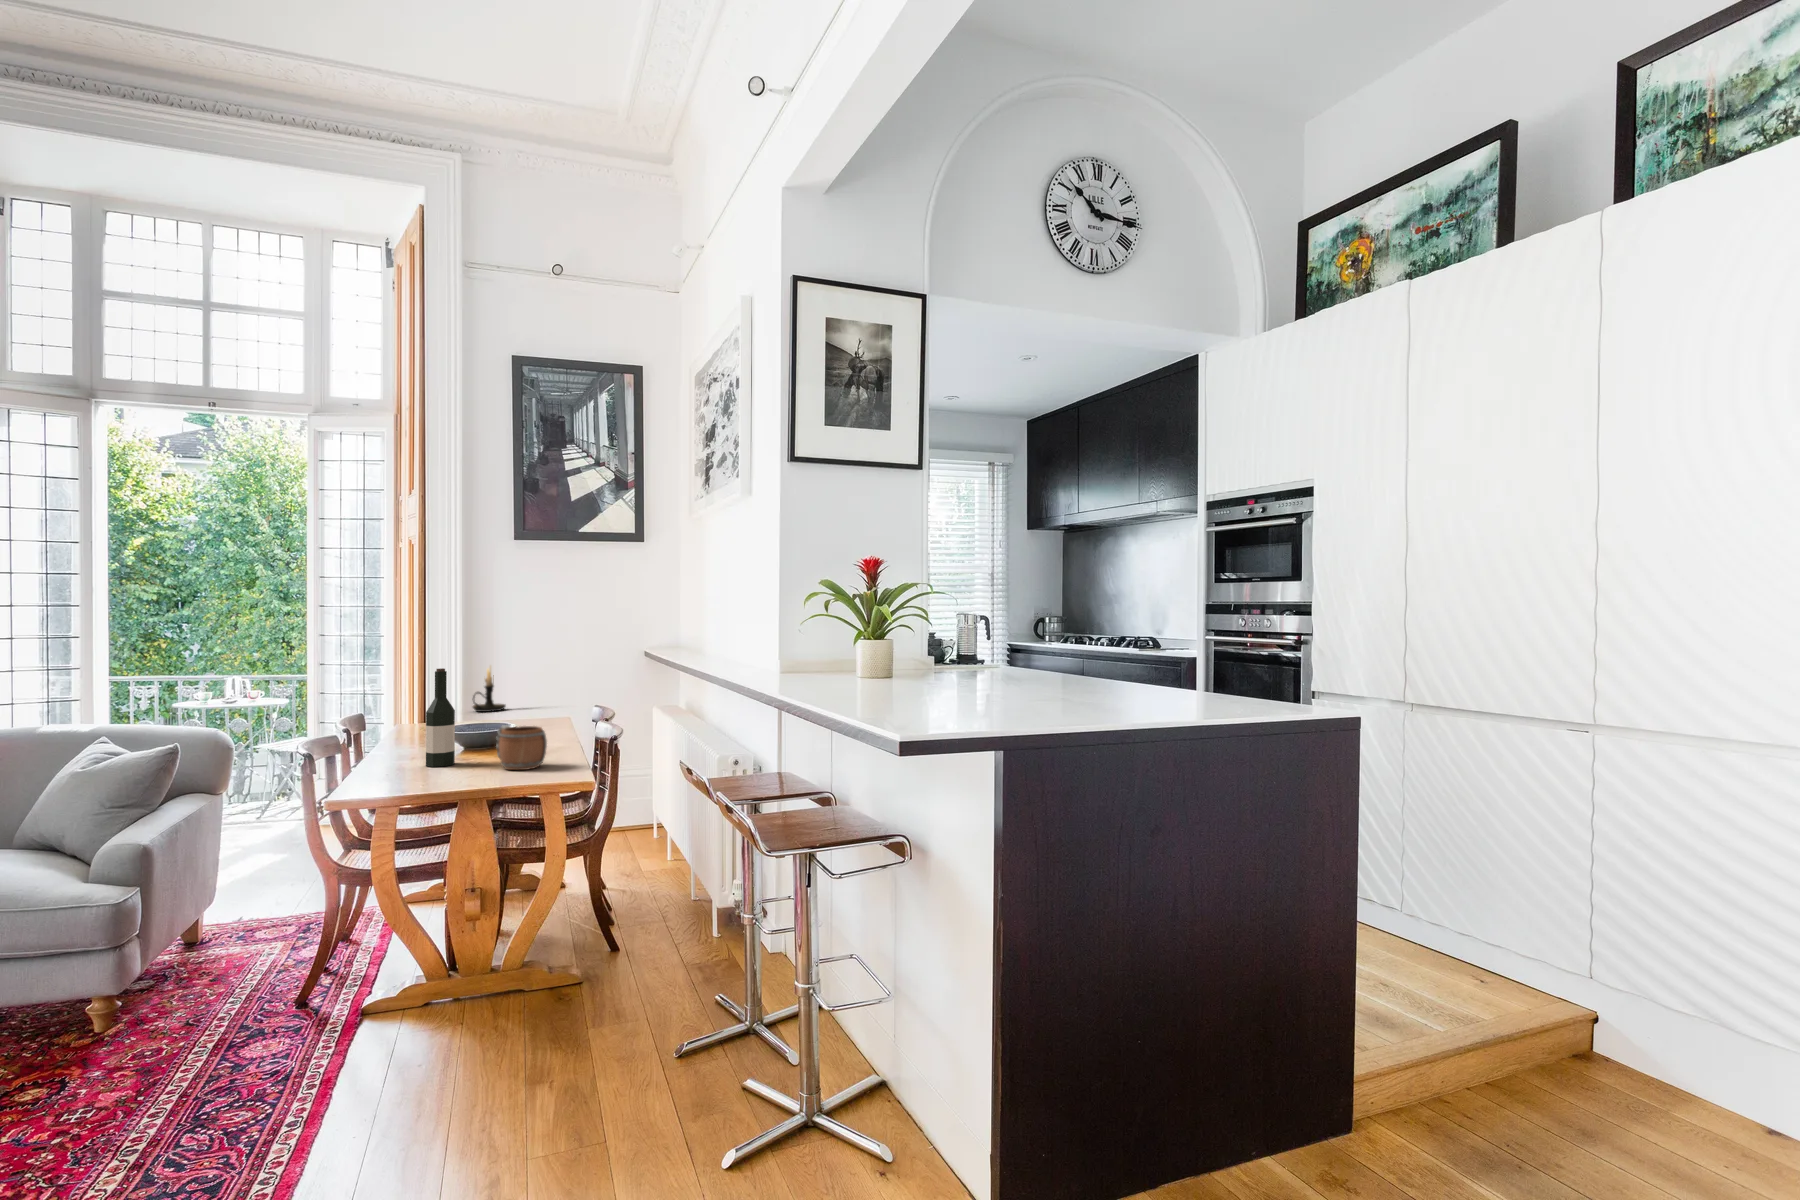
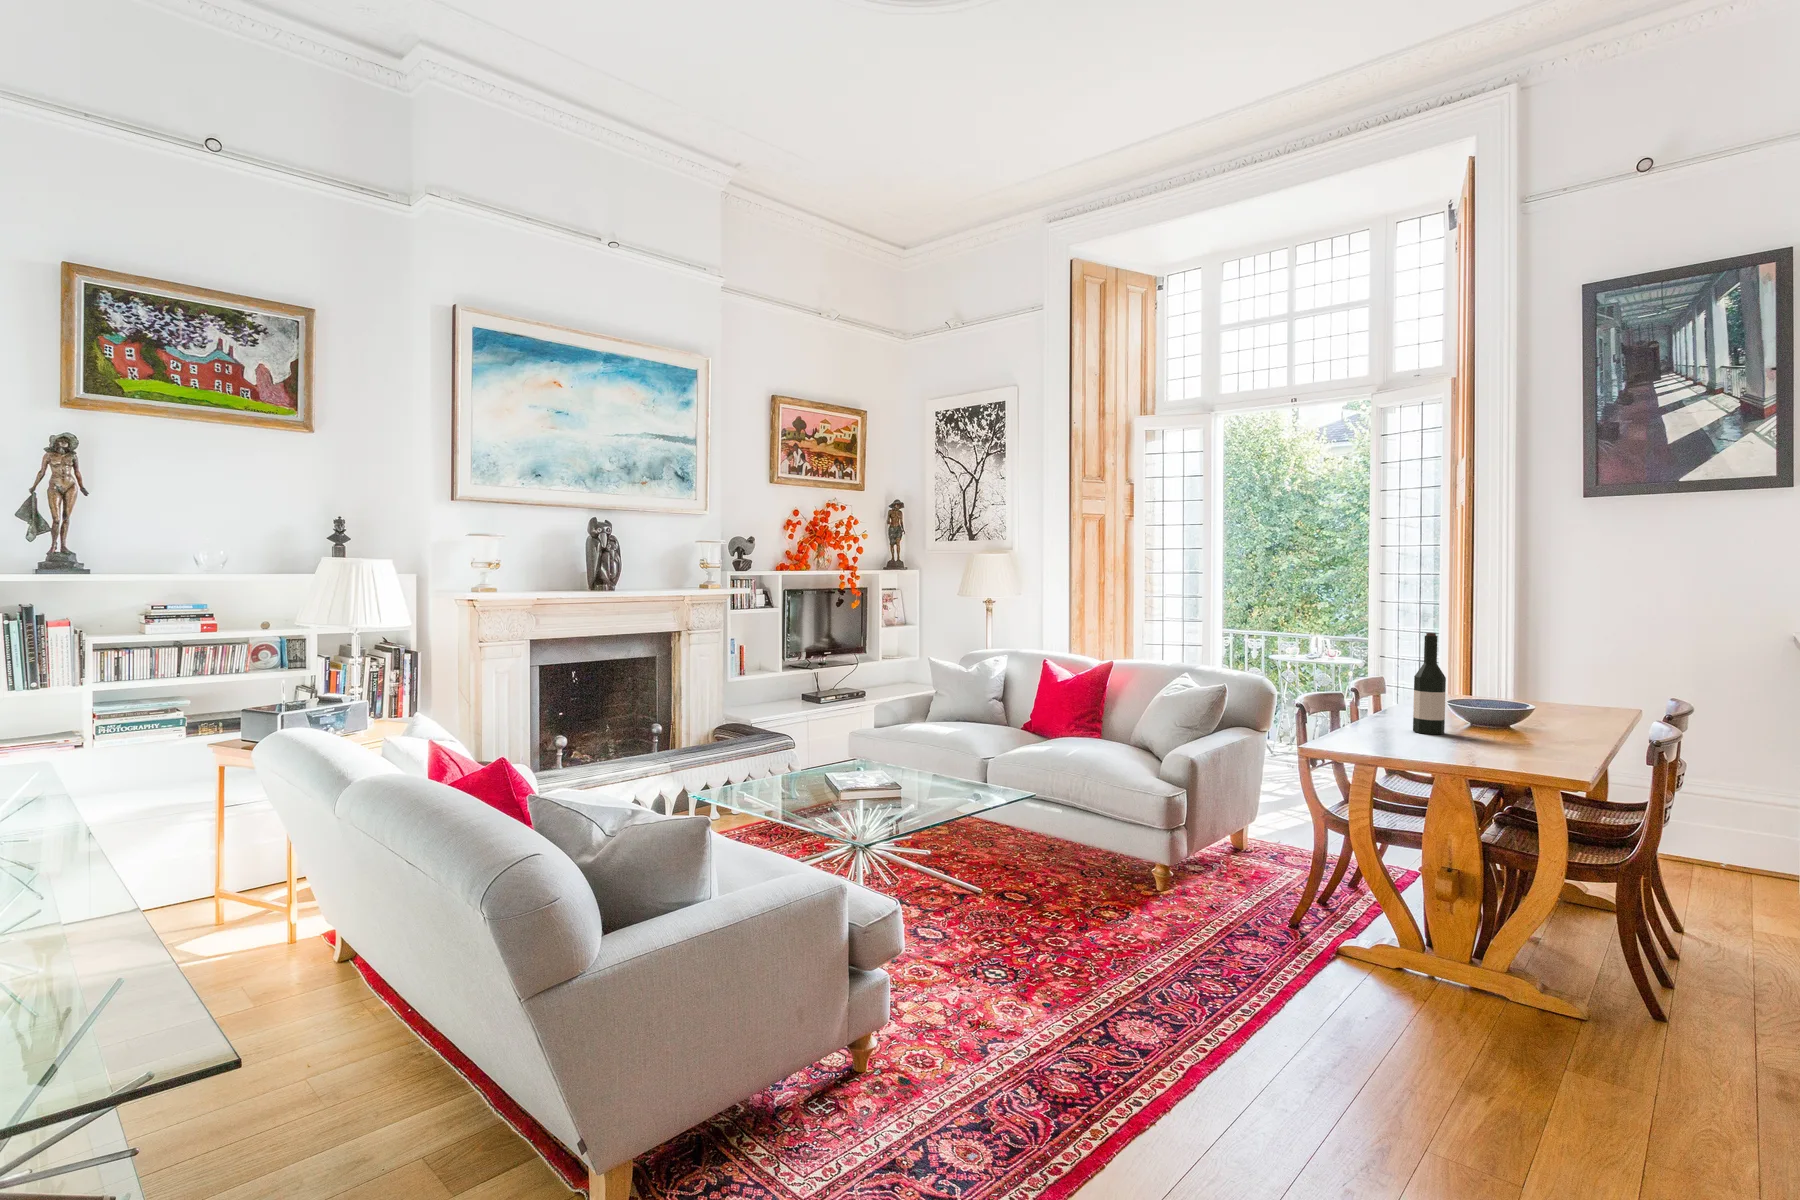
candle holder: present [473,669,506,712] -> none [1524,630,1568,696]
mug: present [496,725,547,770] -> none [1484,699,1543,751]

